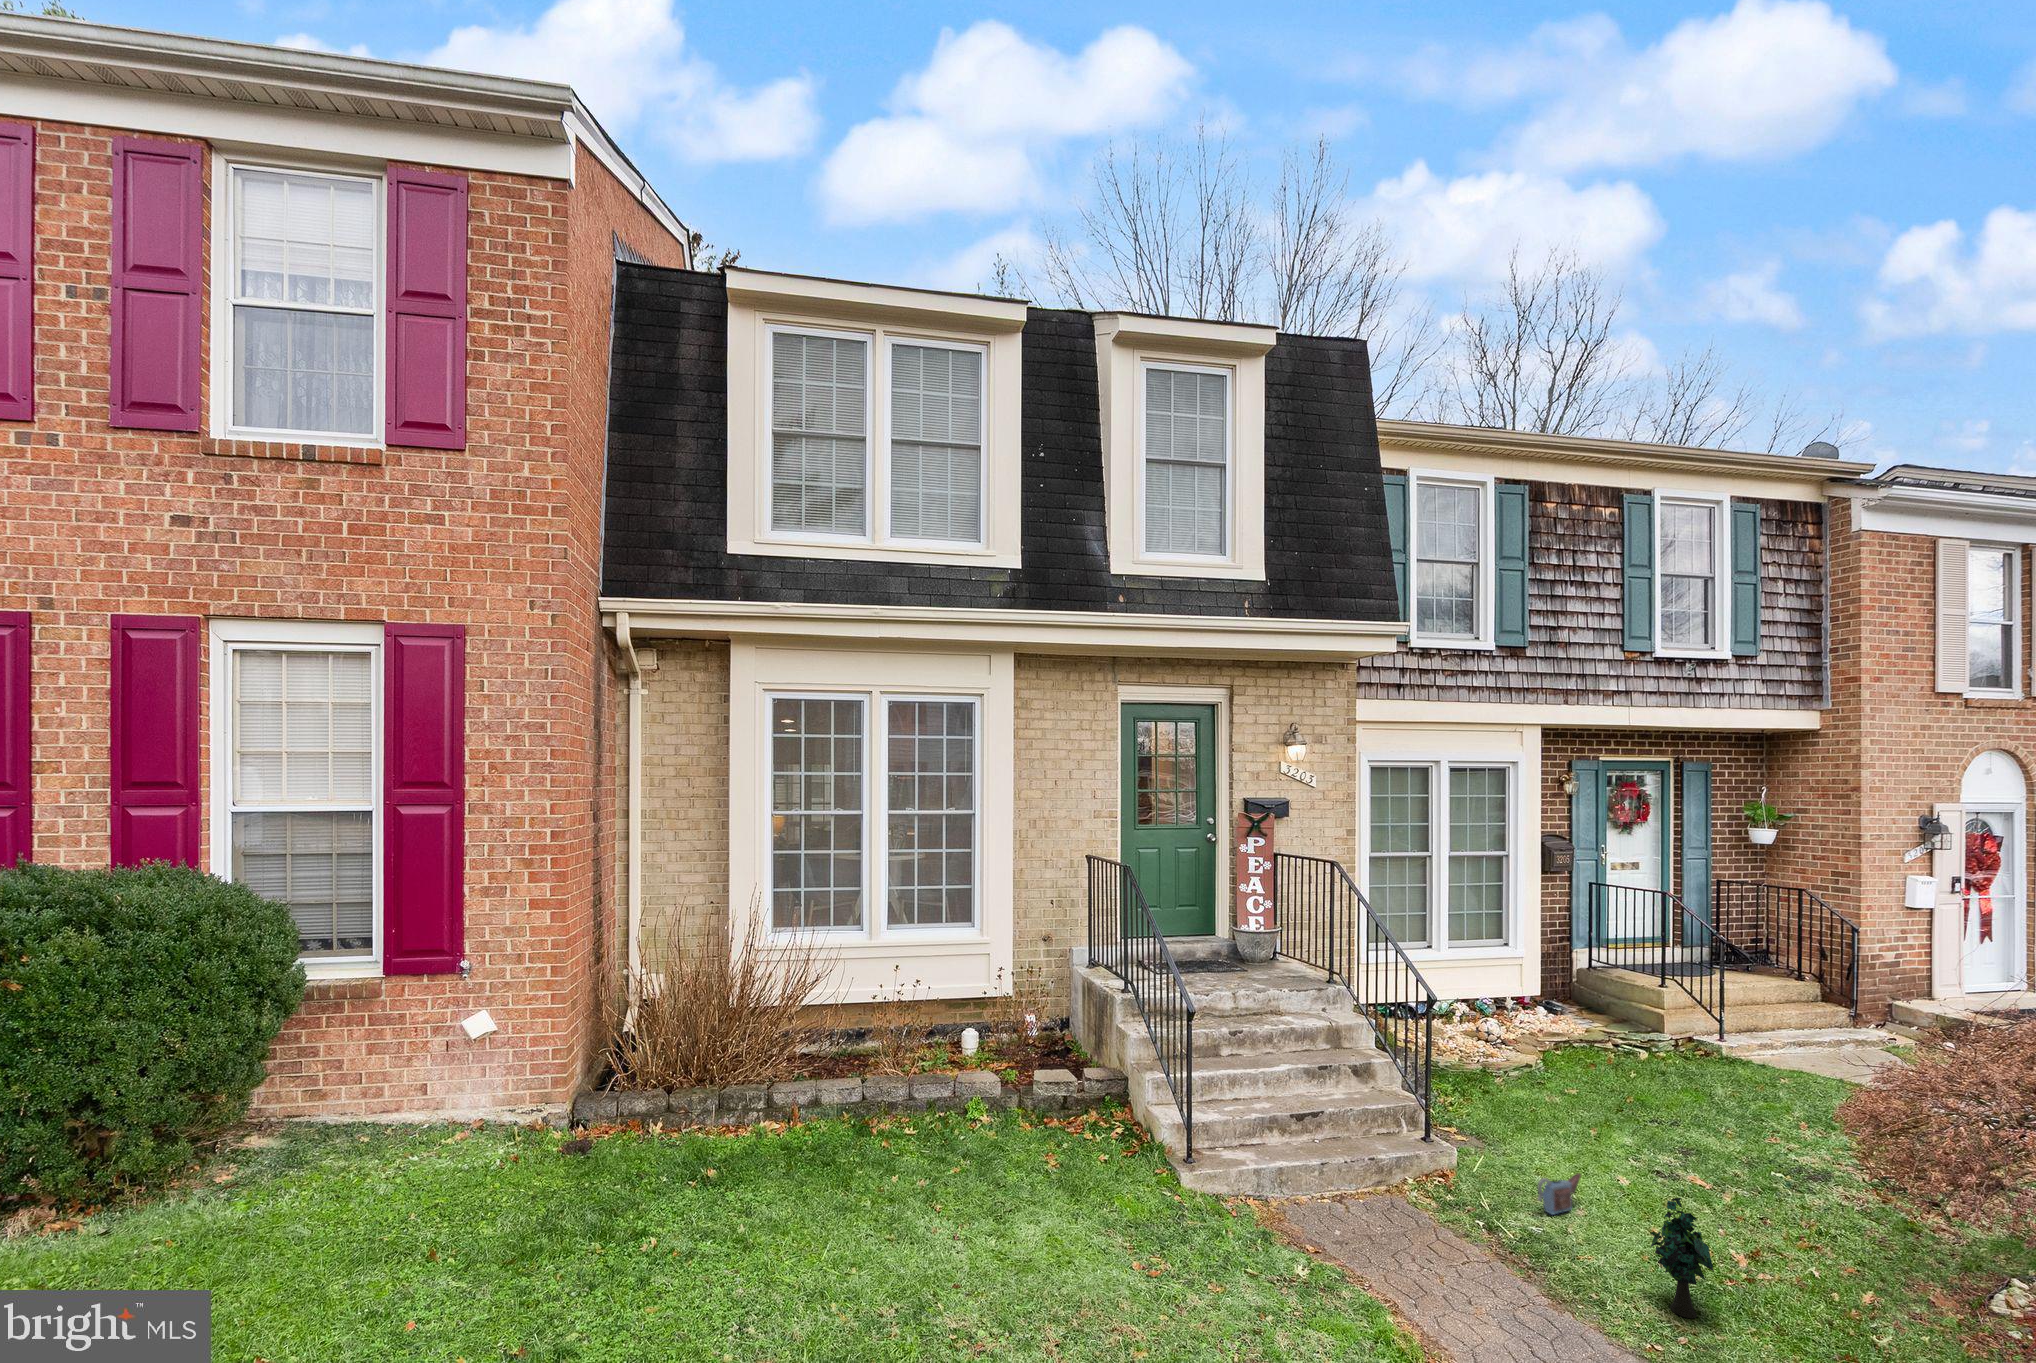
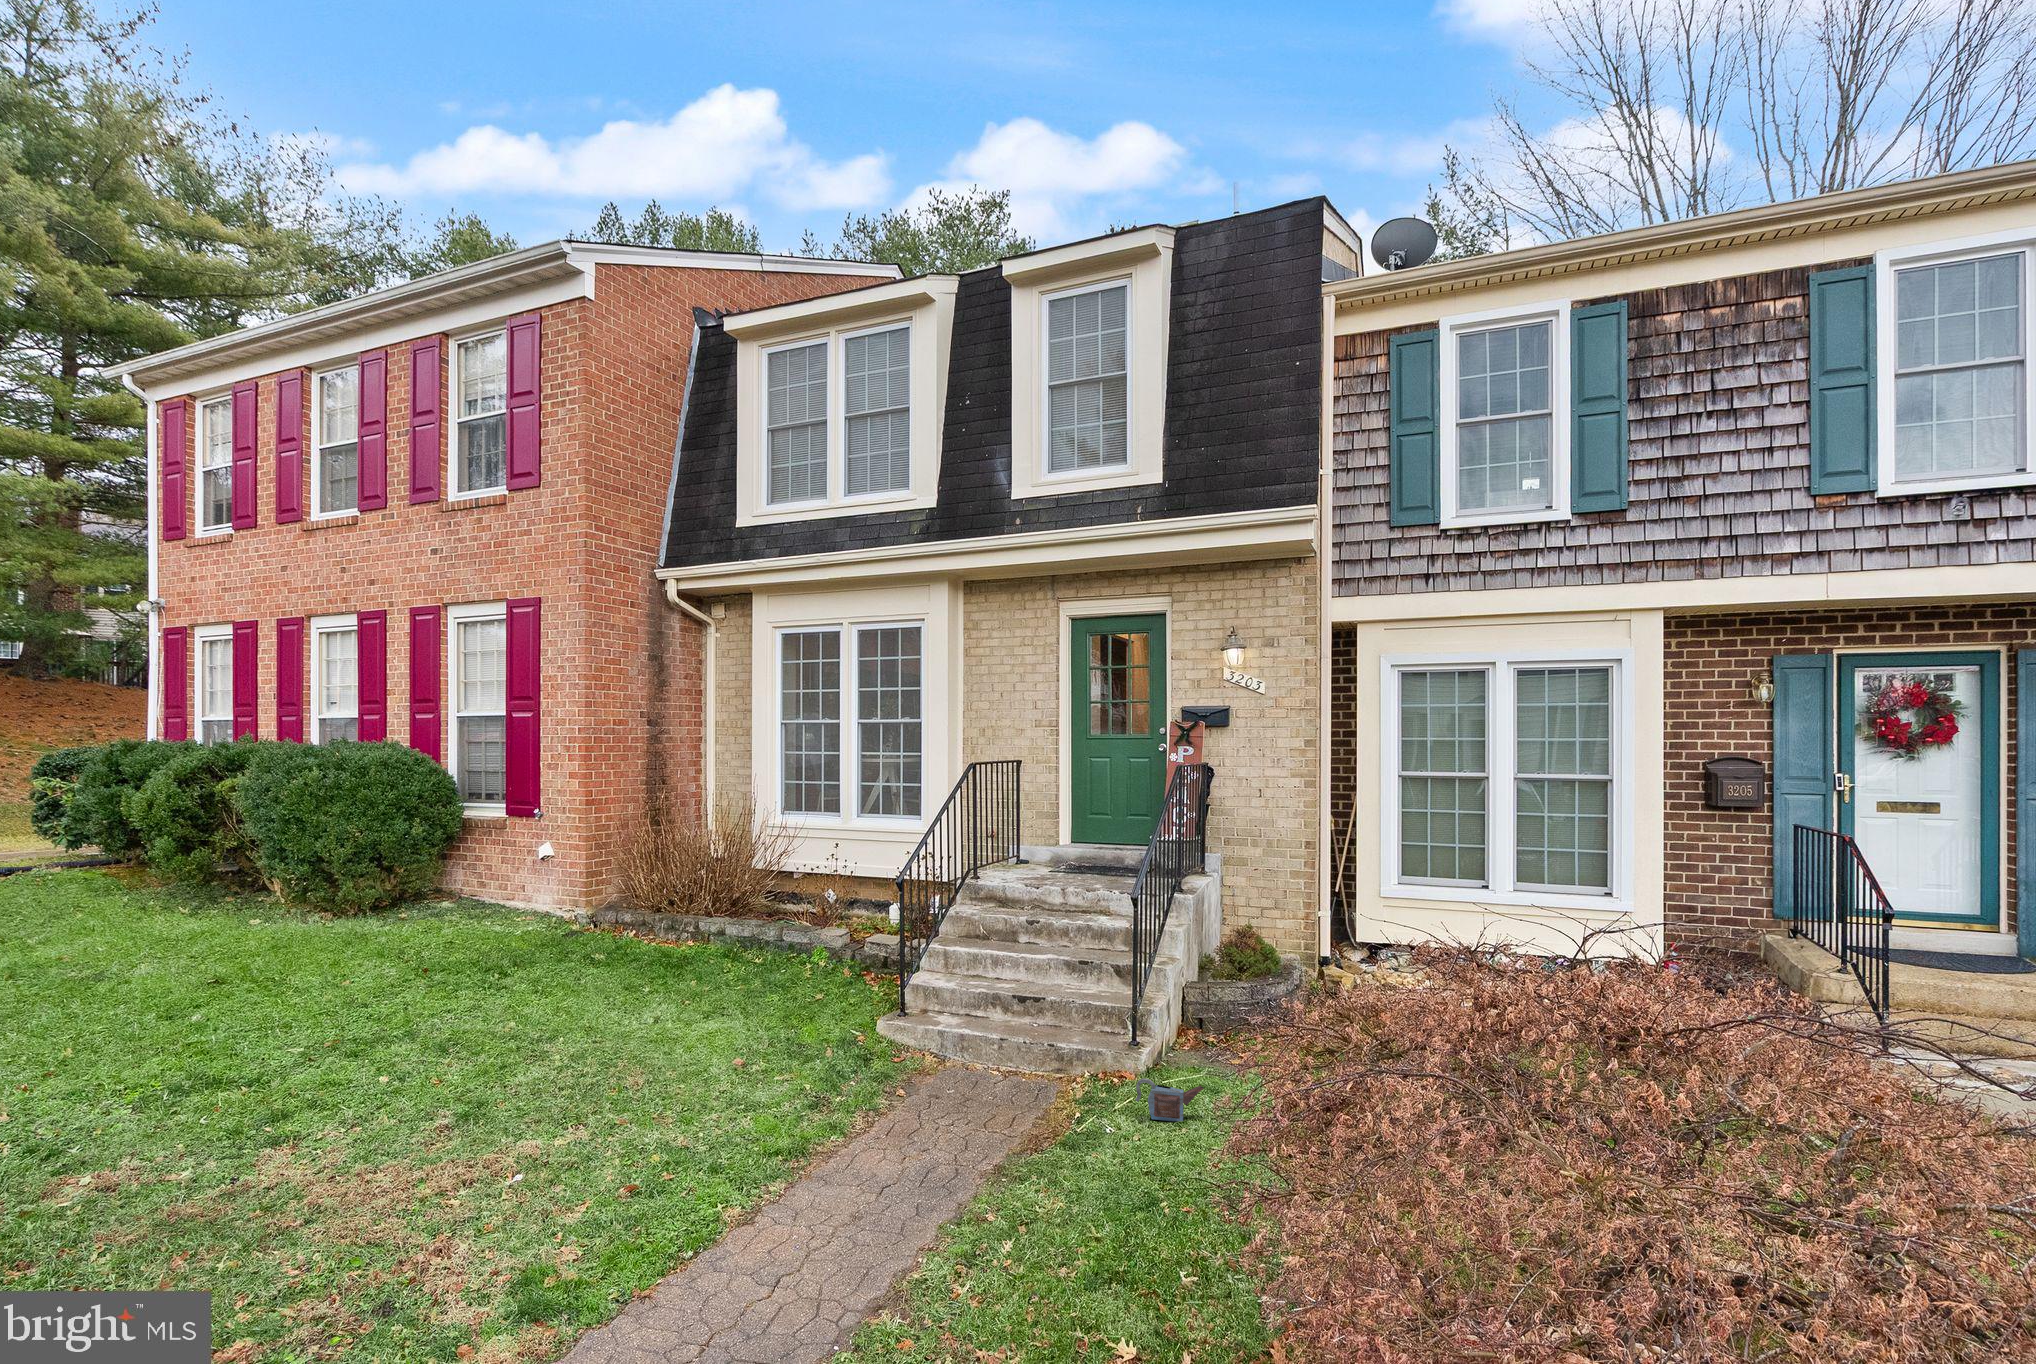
decorative plant: present [1651,1198,1714,1318] -> none [1068,1080,1134,1204]

